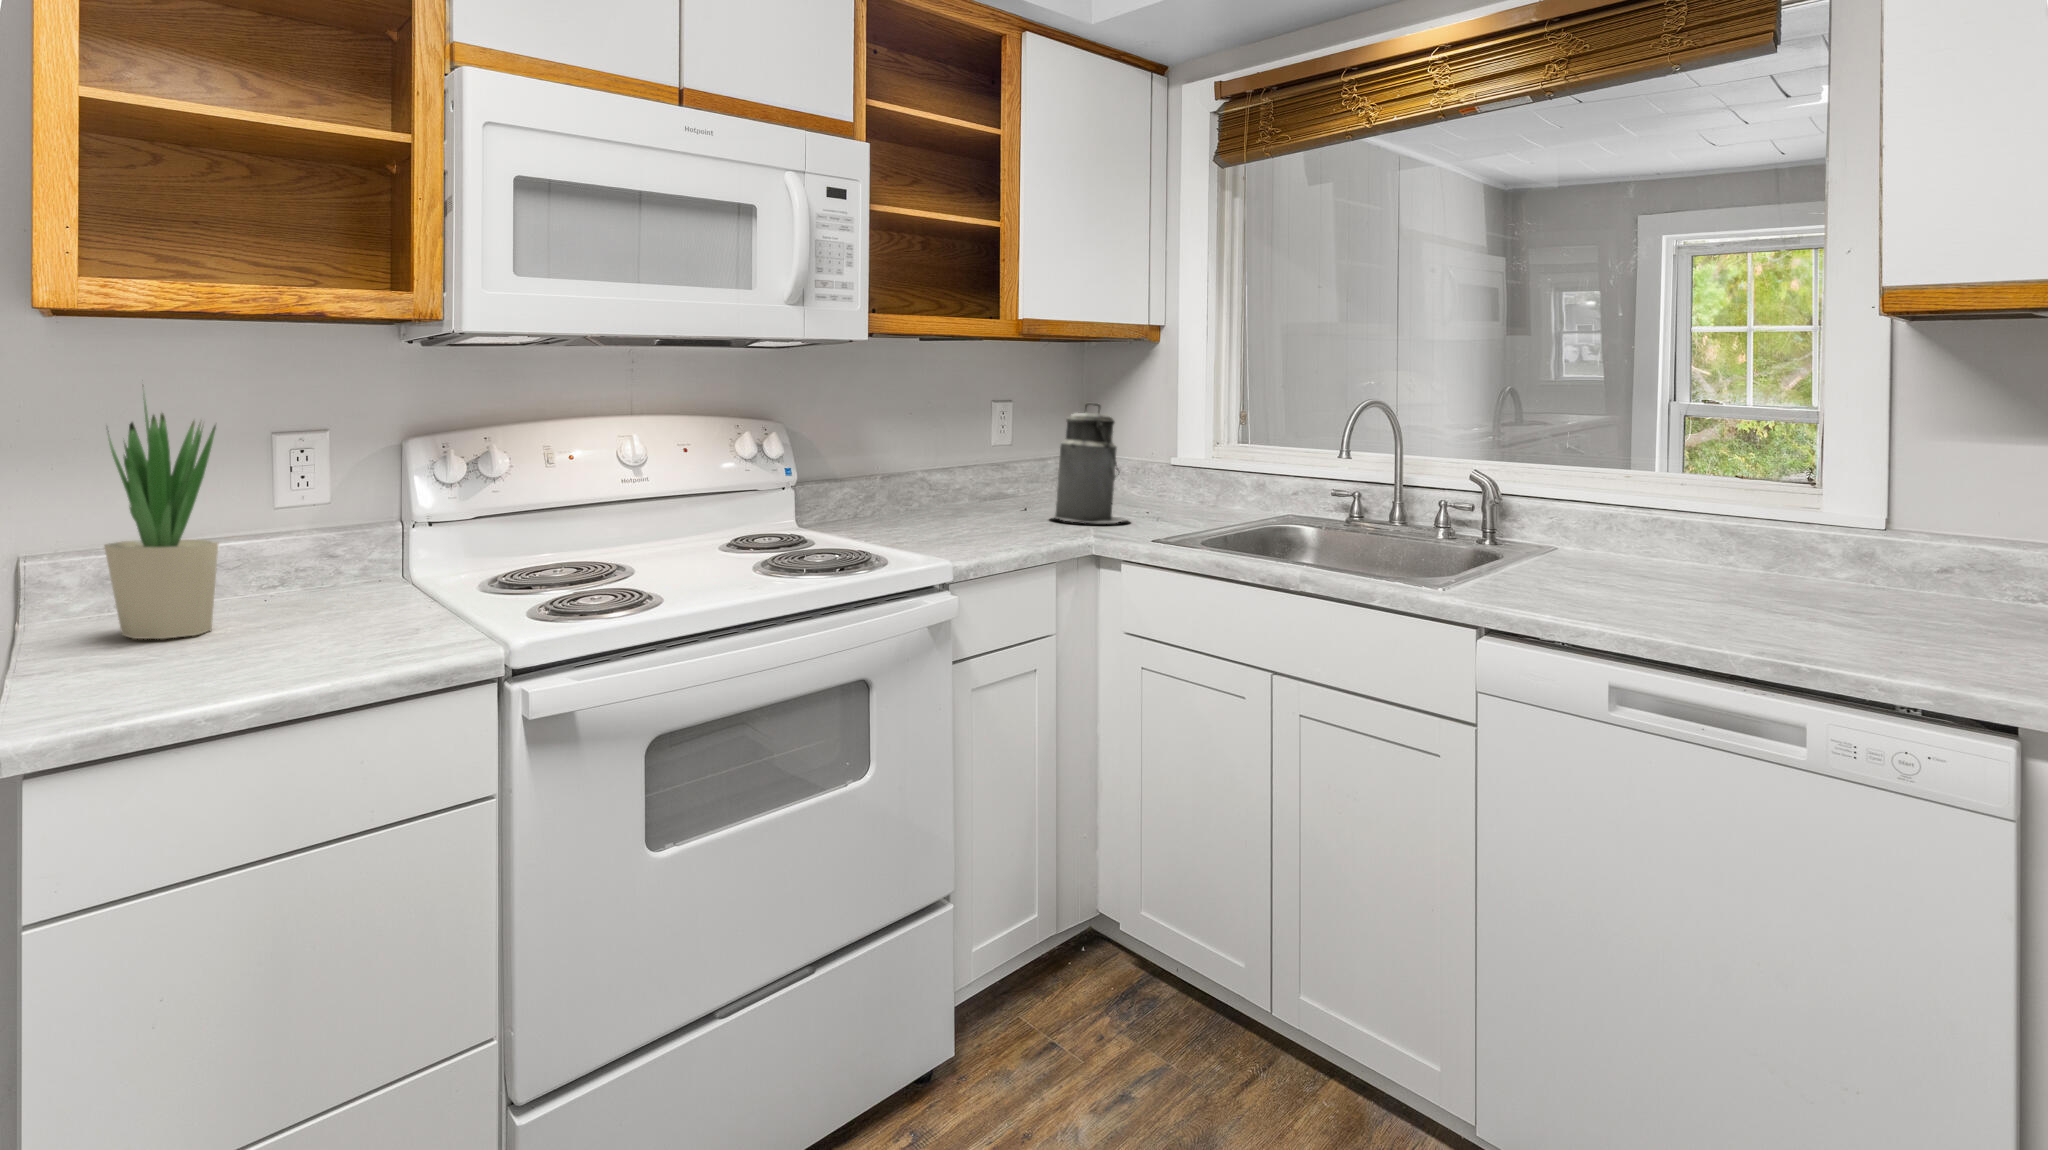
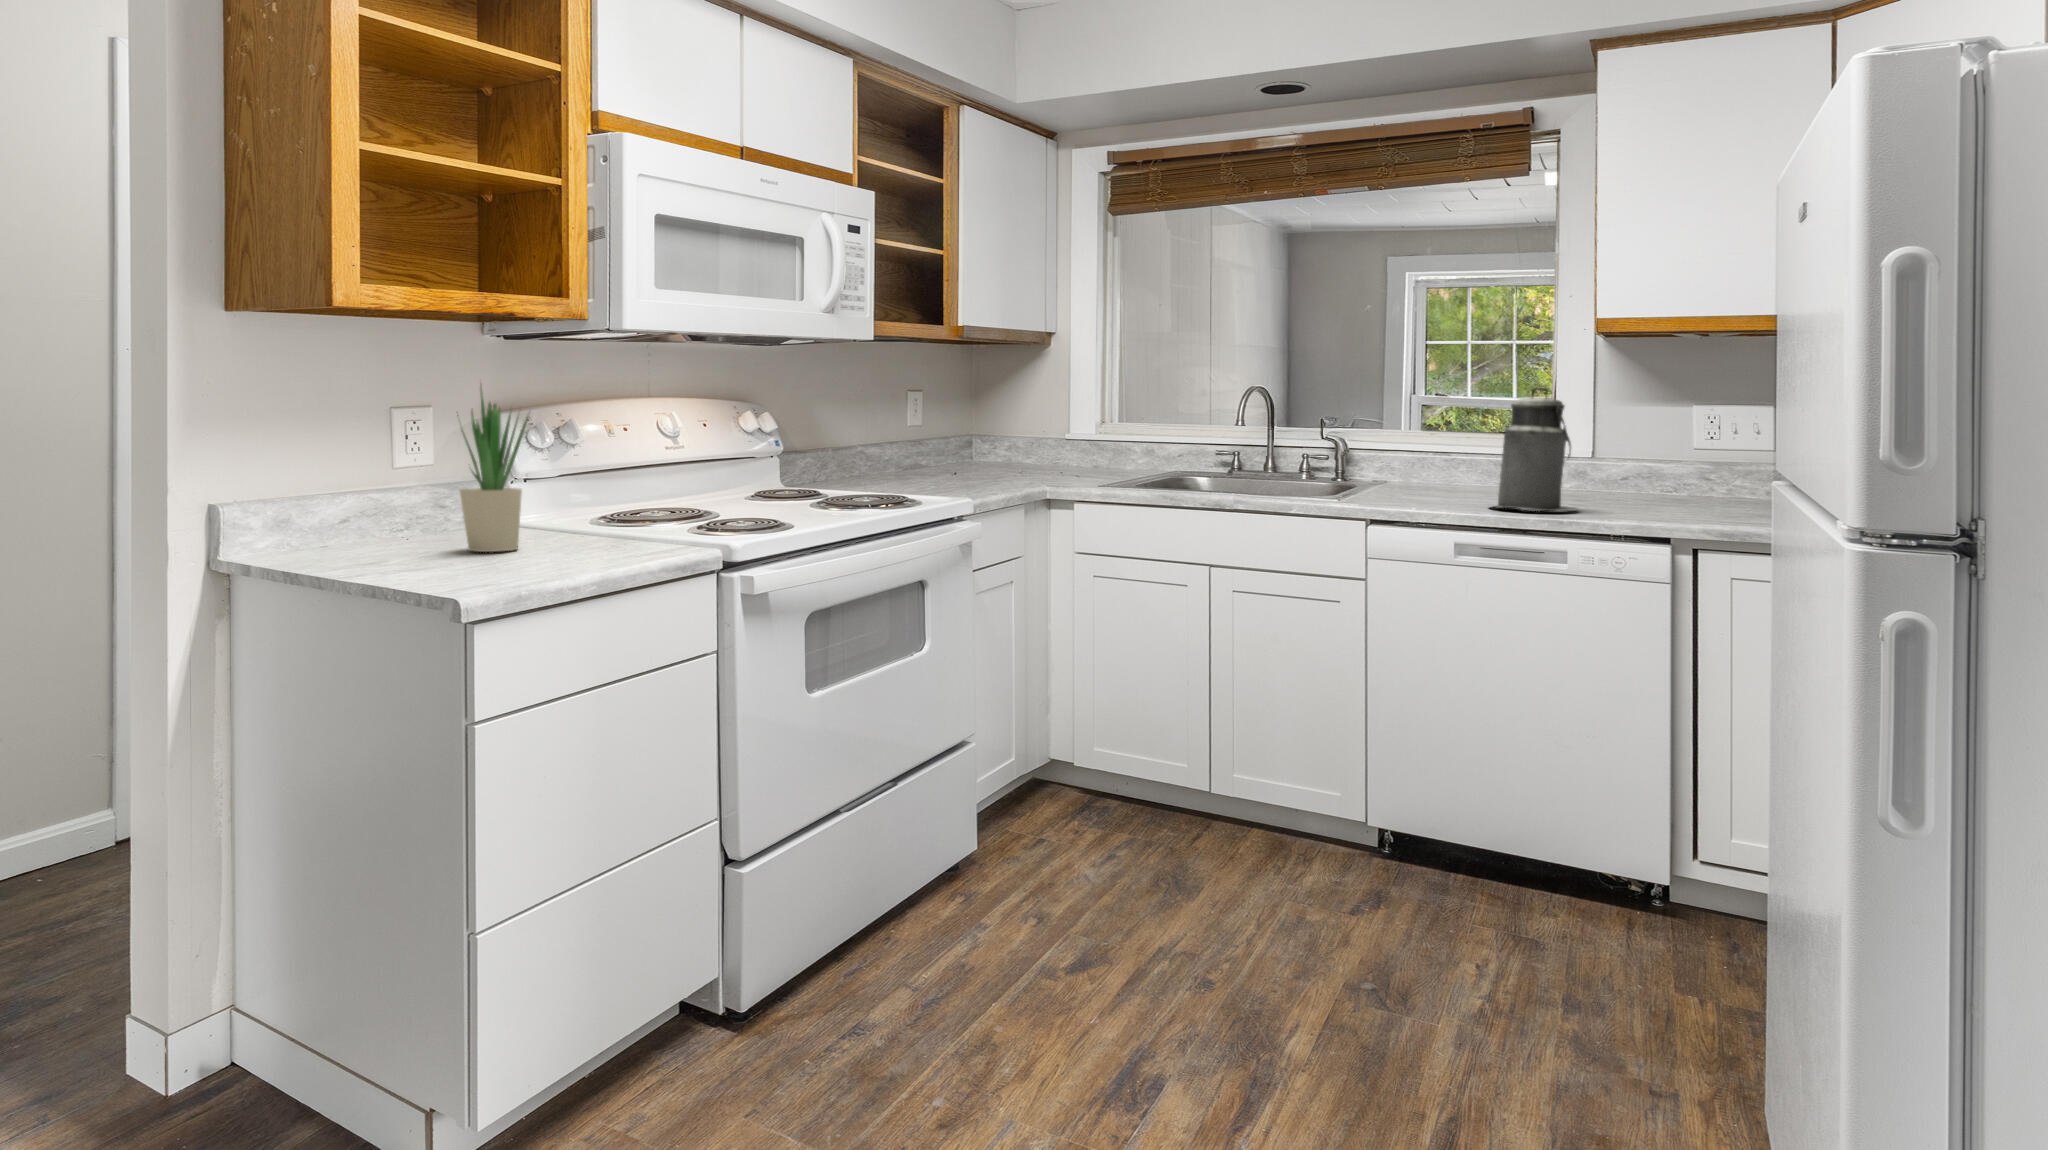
canister: present [1050,403,1129,523] -> present [1496,387,1577,512]

